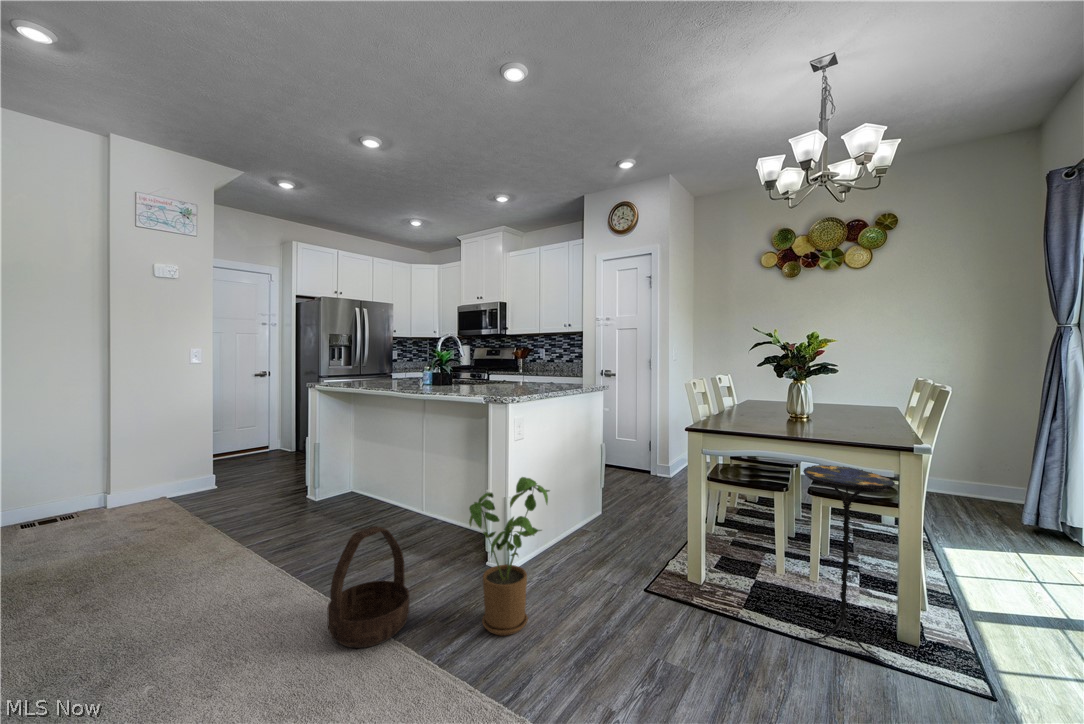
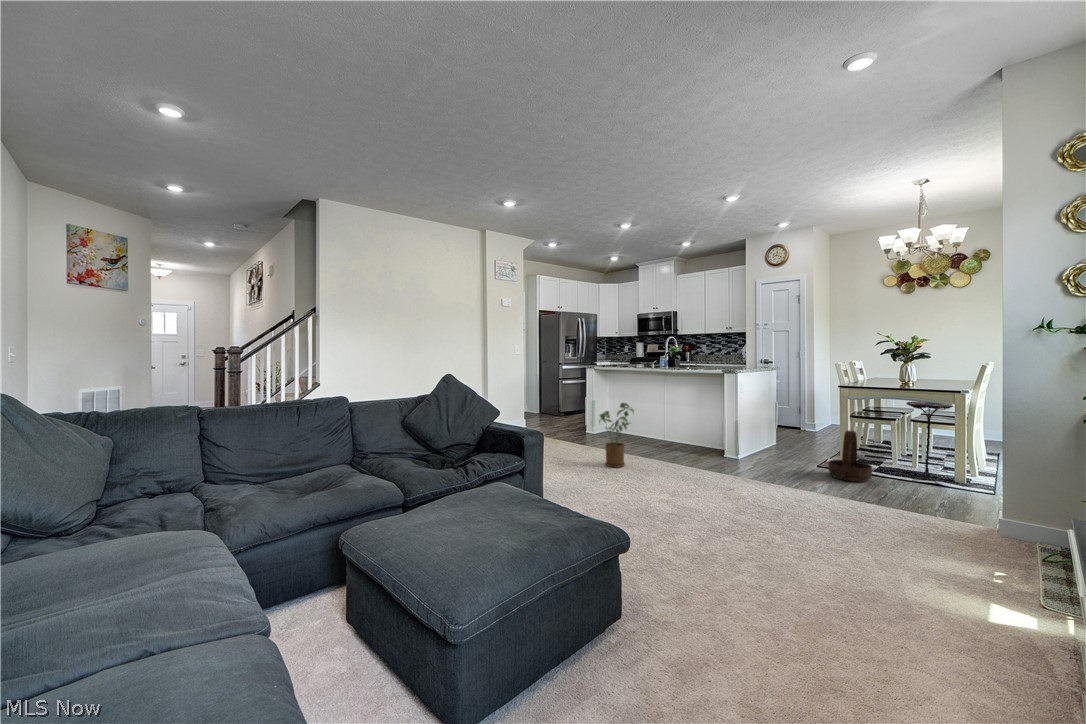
house plant: present [469,477,550,636] -> present [599,403,634,468]
basket: present [327,526,409,648] -> present [828,431,872,482]

